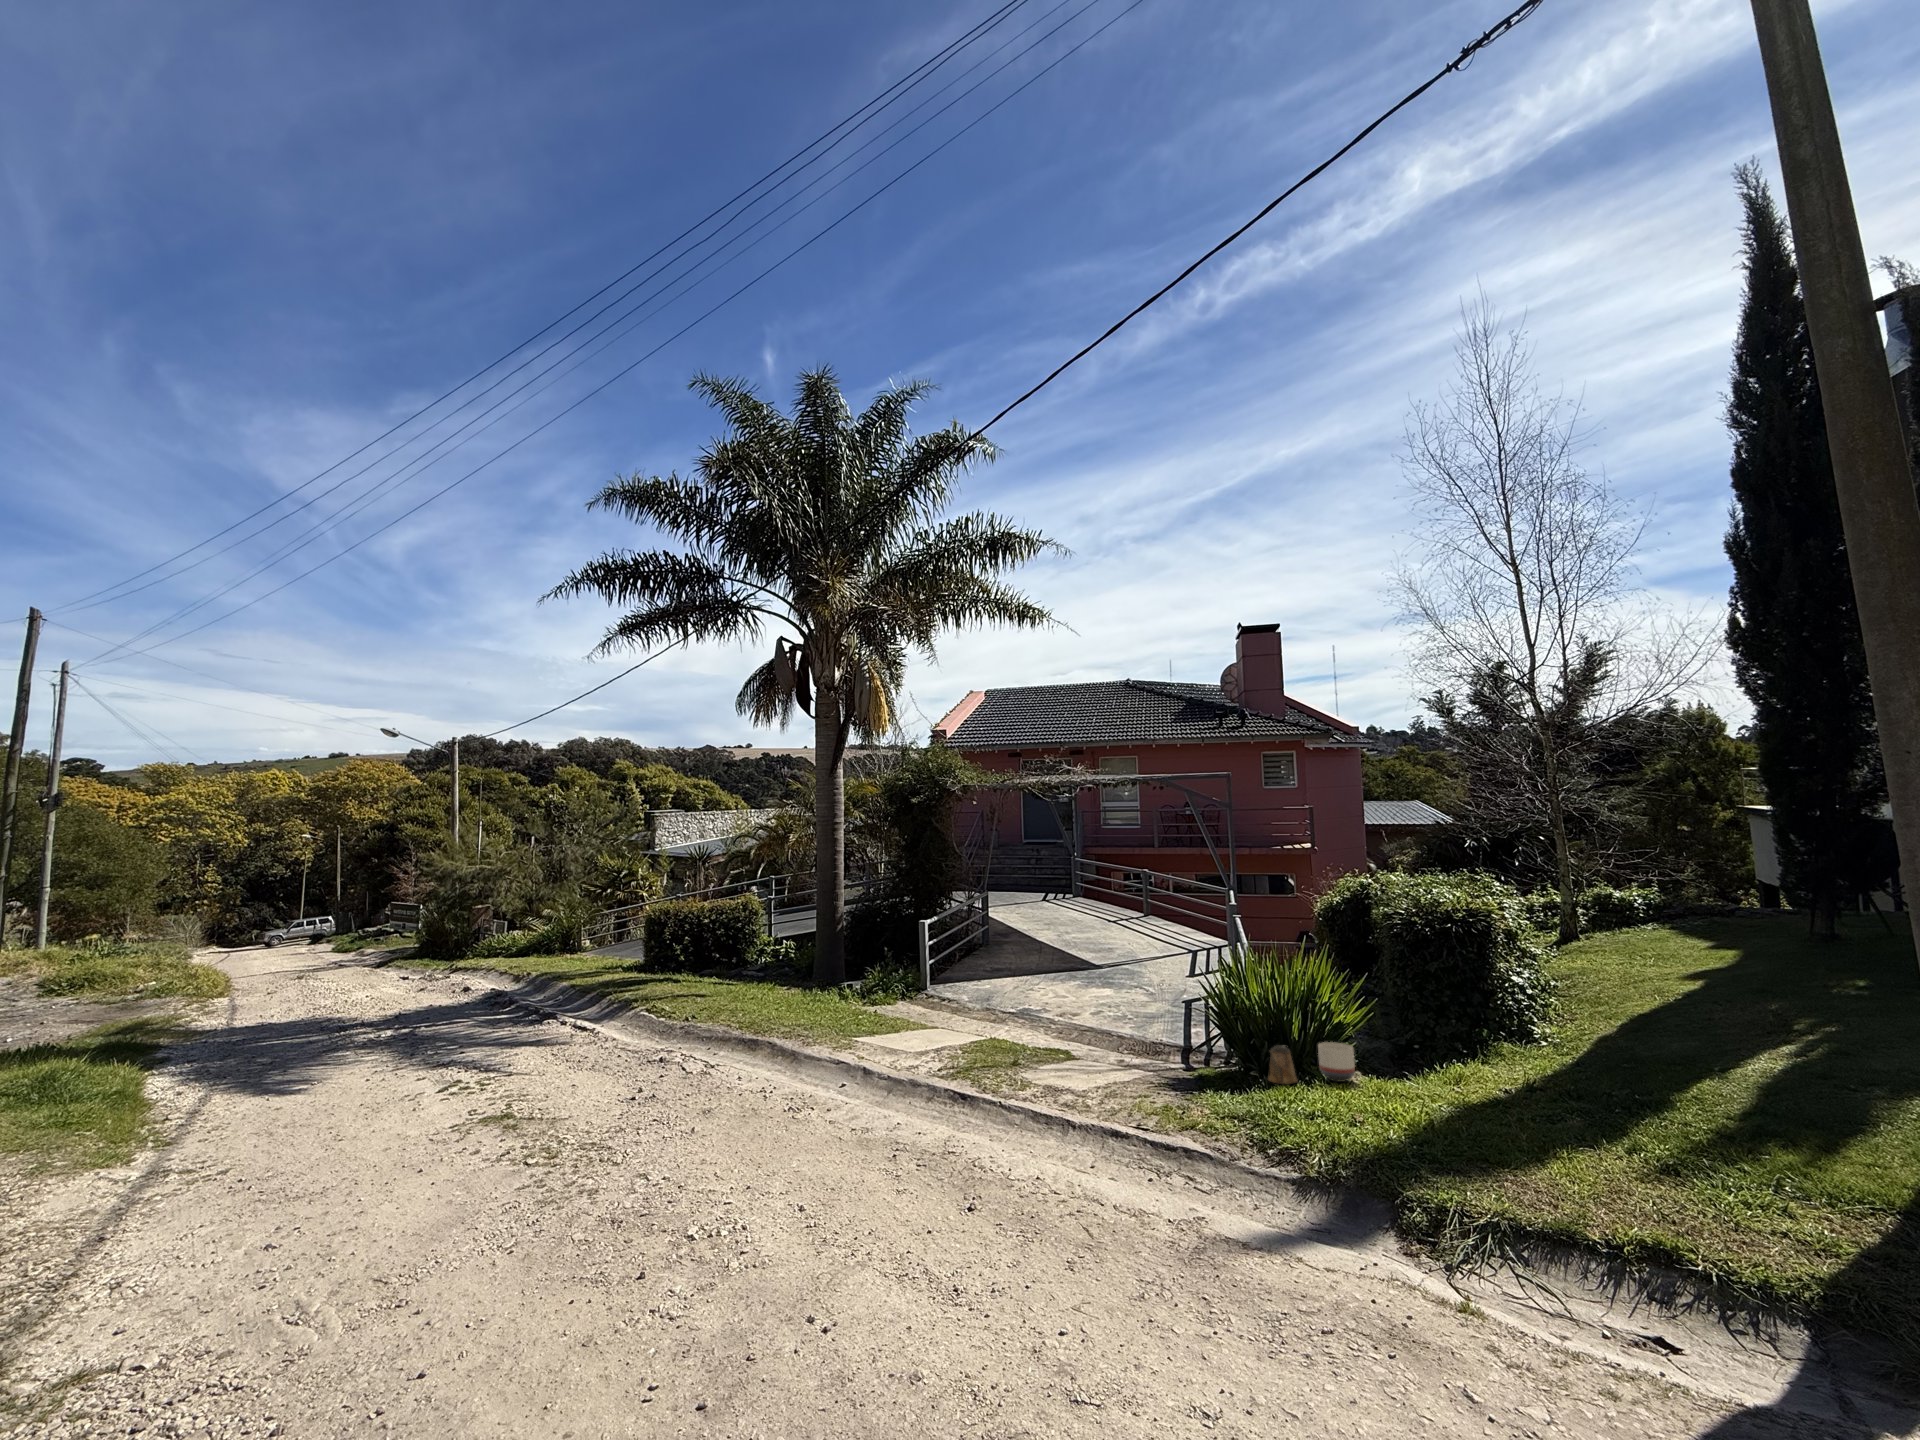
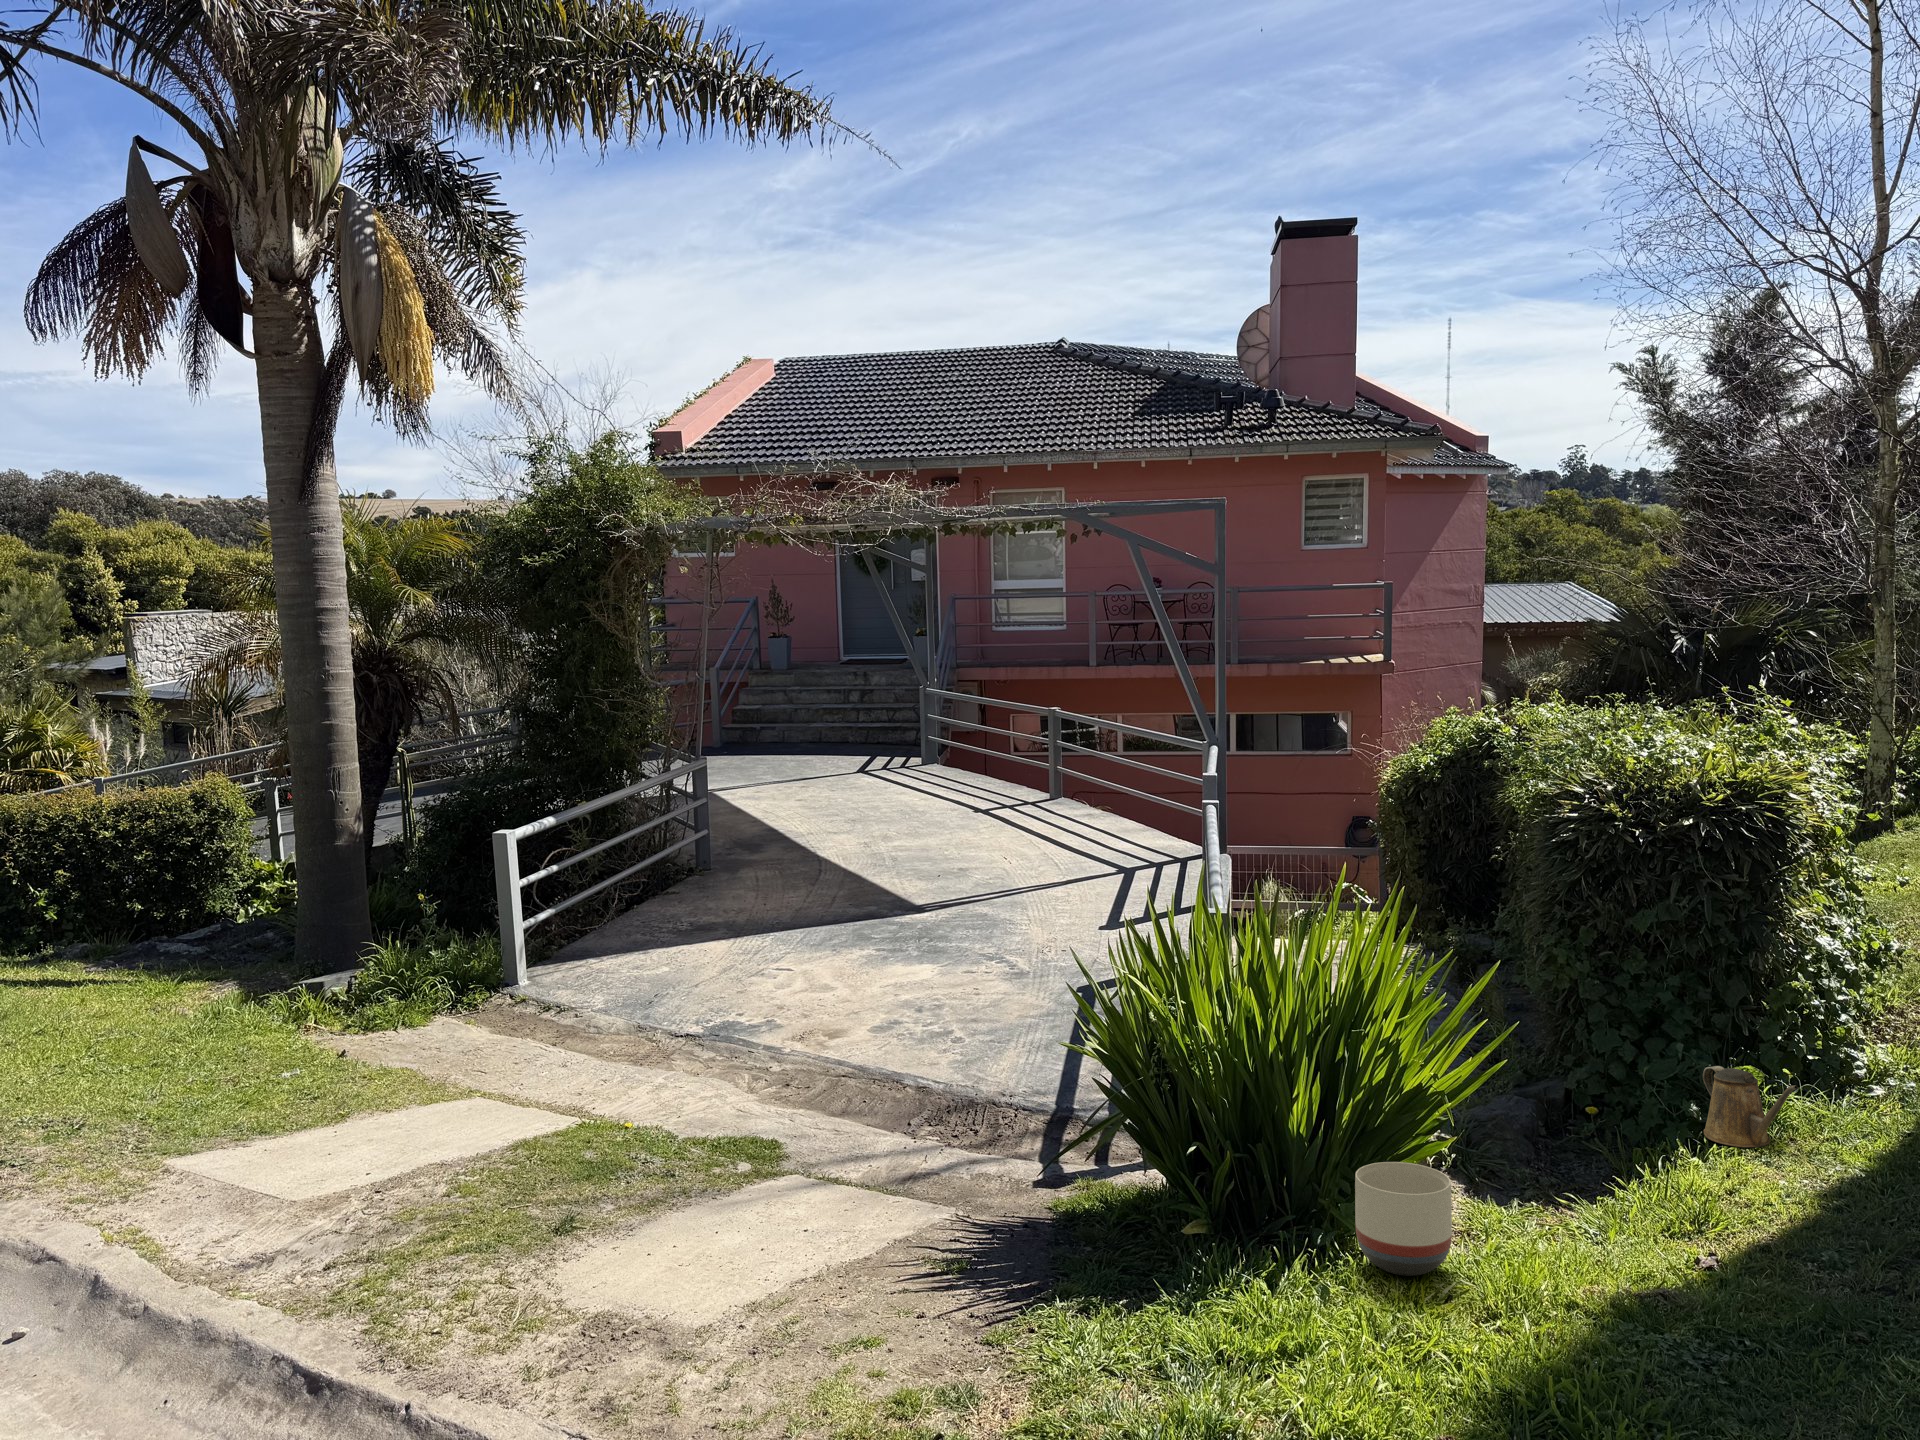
watering can: present [1268,1046,1298,1084] -> present [1703,1066,1798,1147]

